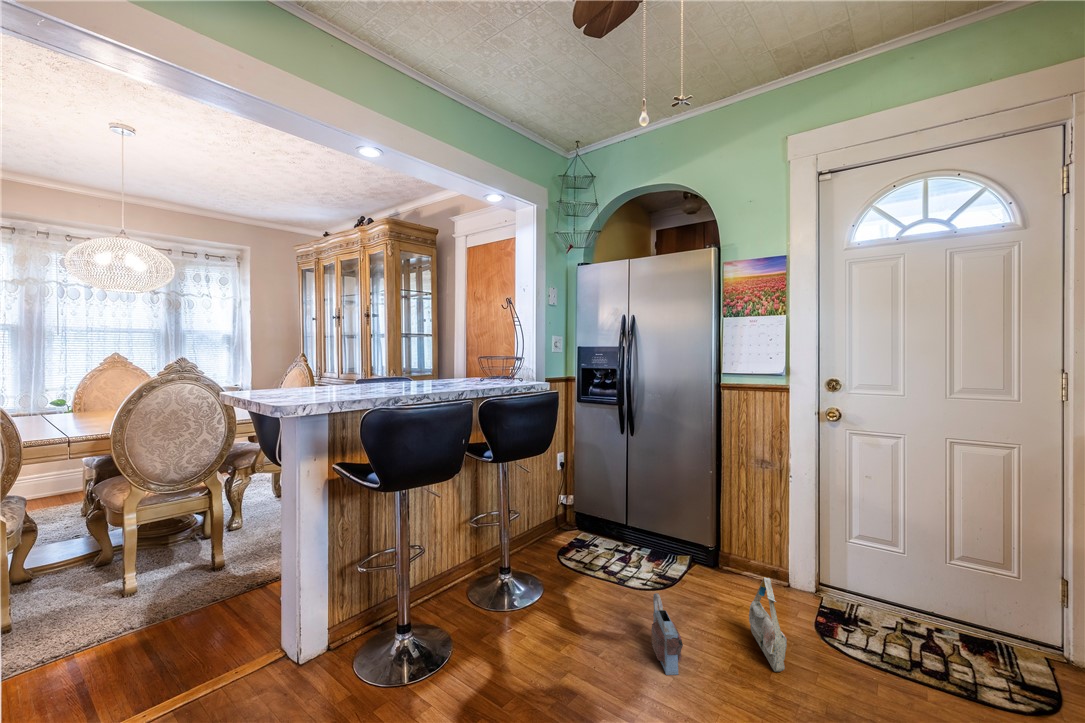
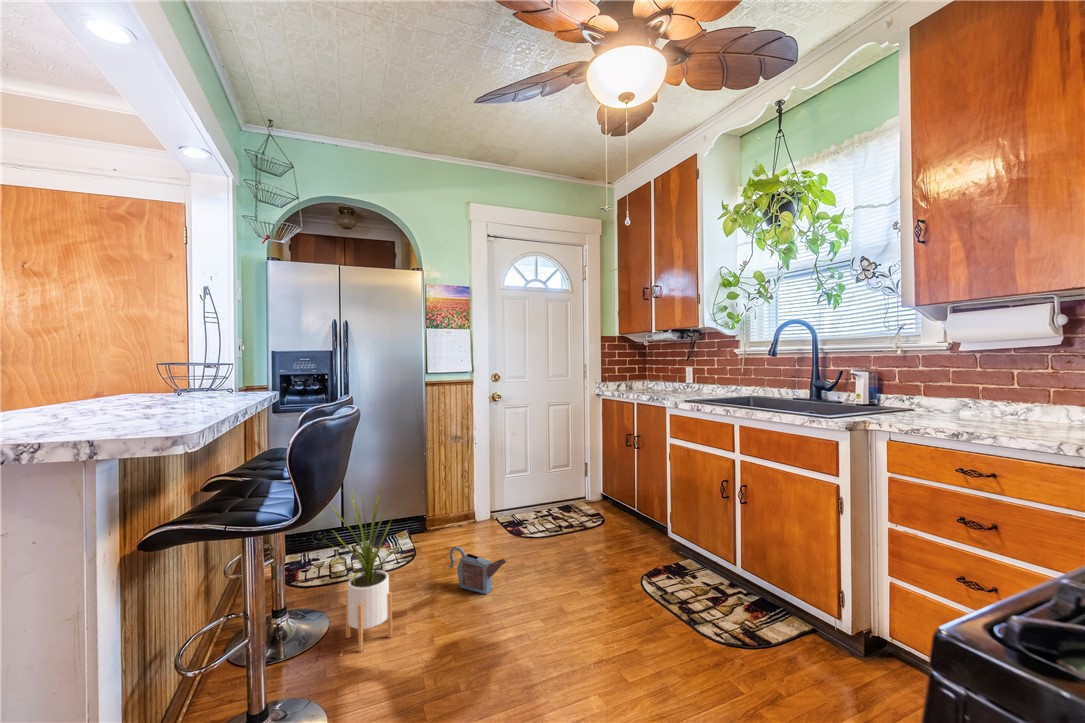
house plant: none [486,478,572,649] -> present [329,489,399,652]
bag: present [749,577,787,672] -> none [493,505,531,561]

